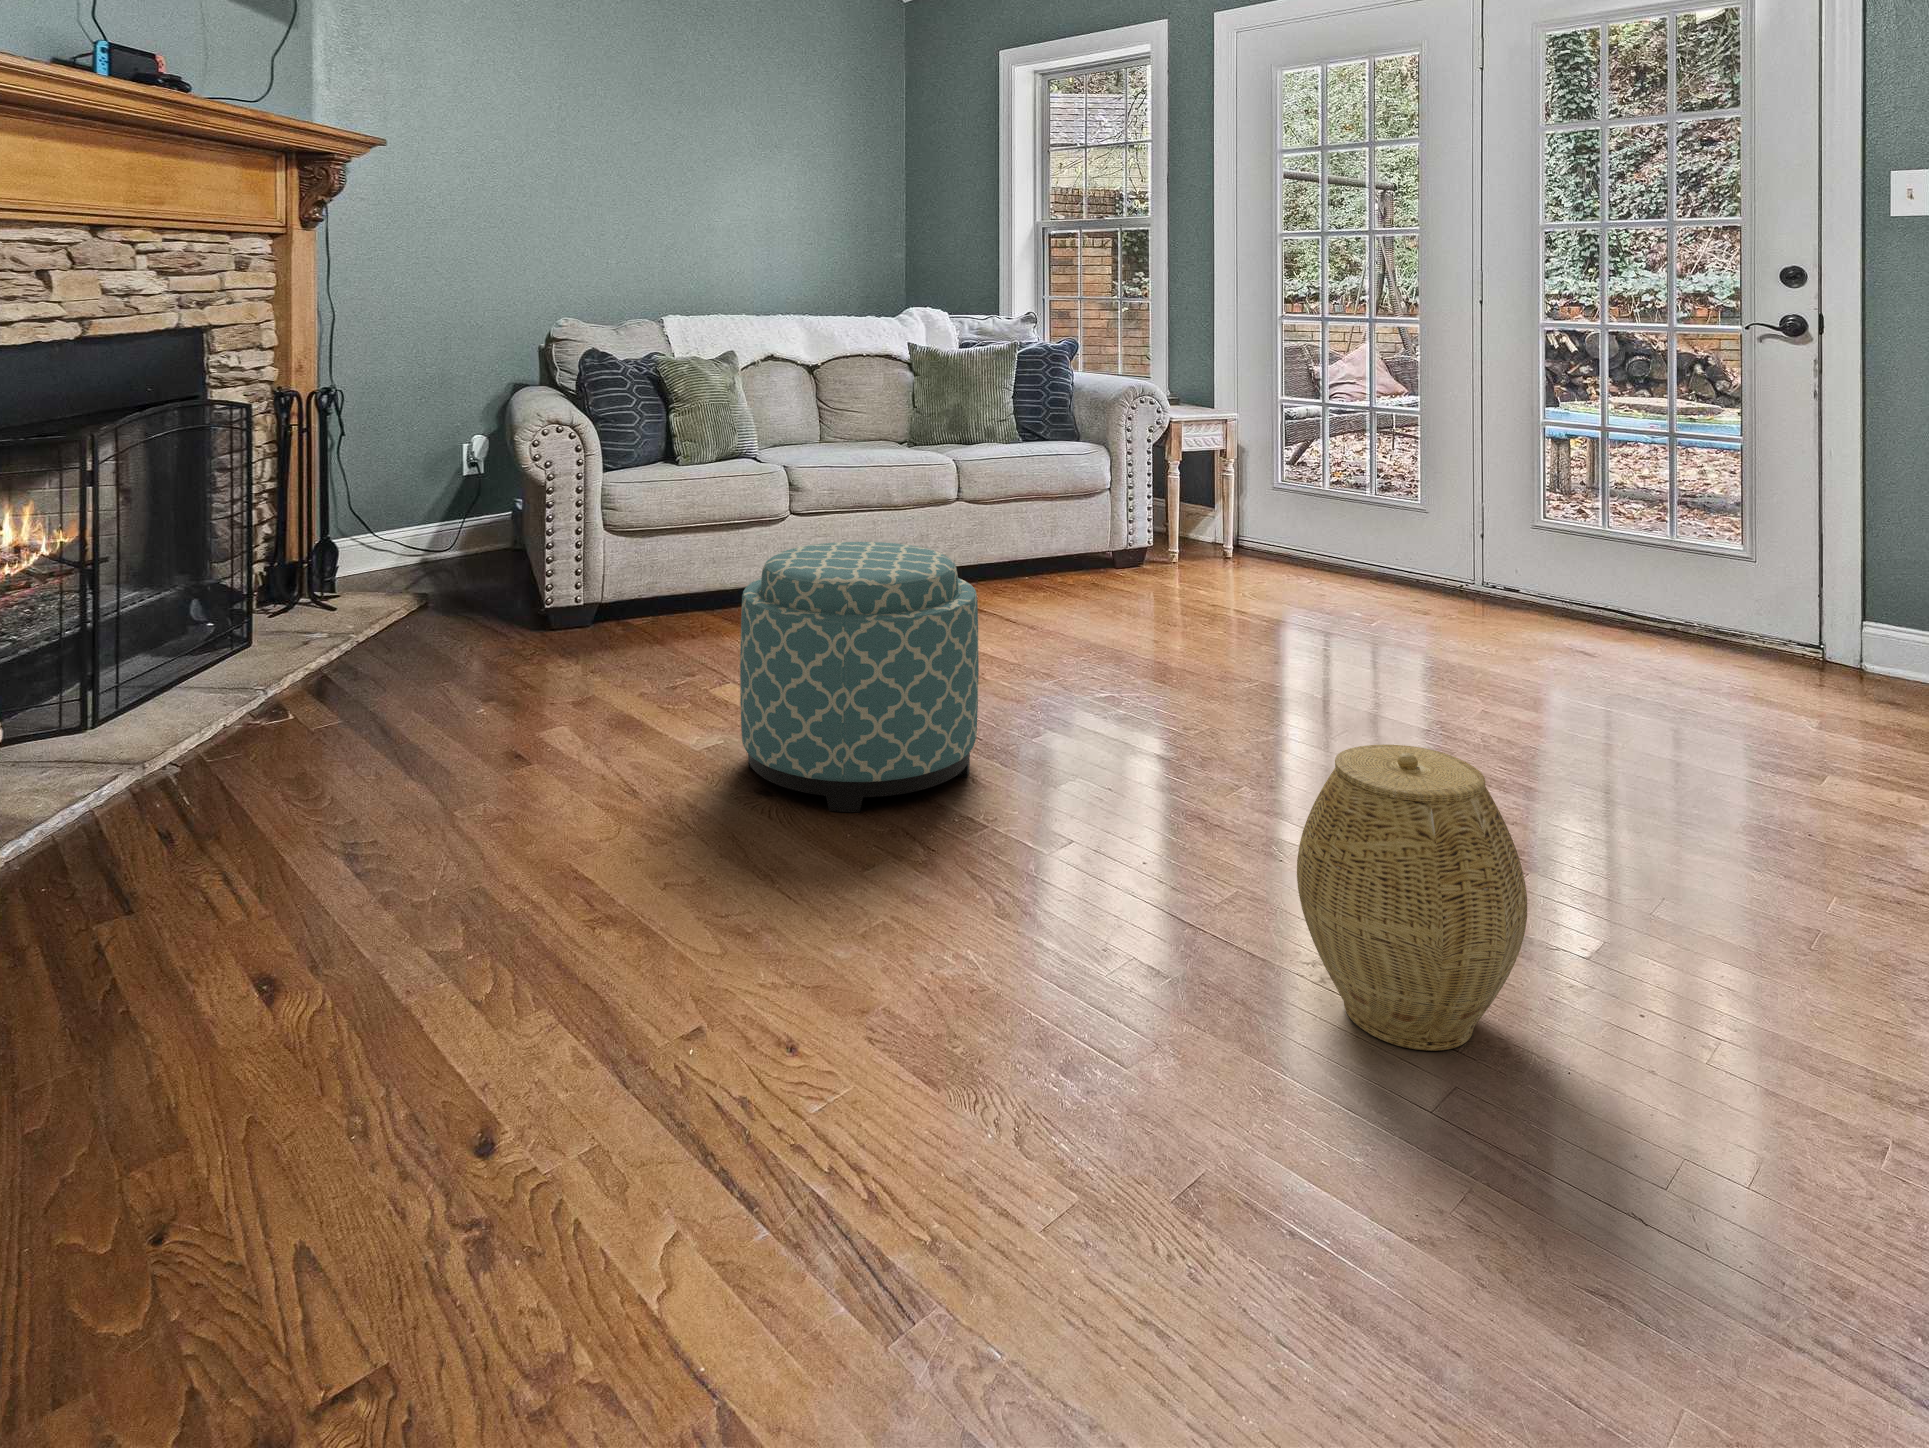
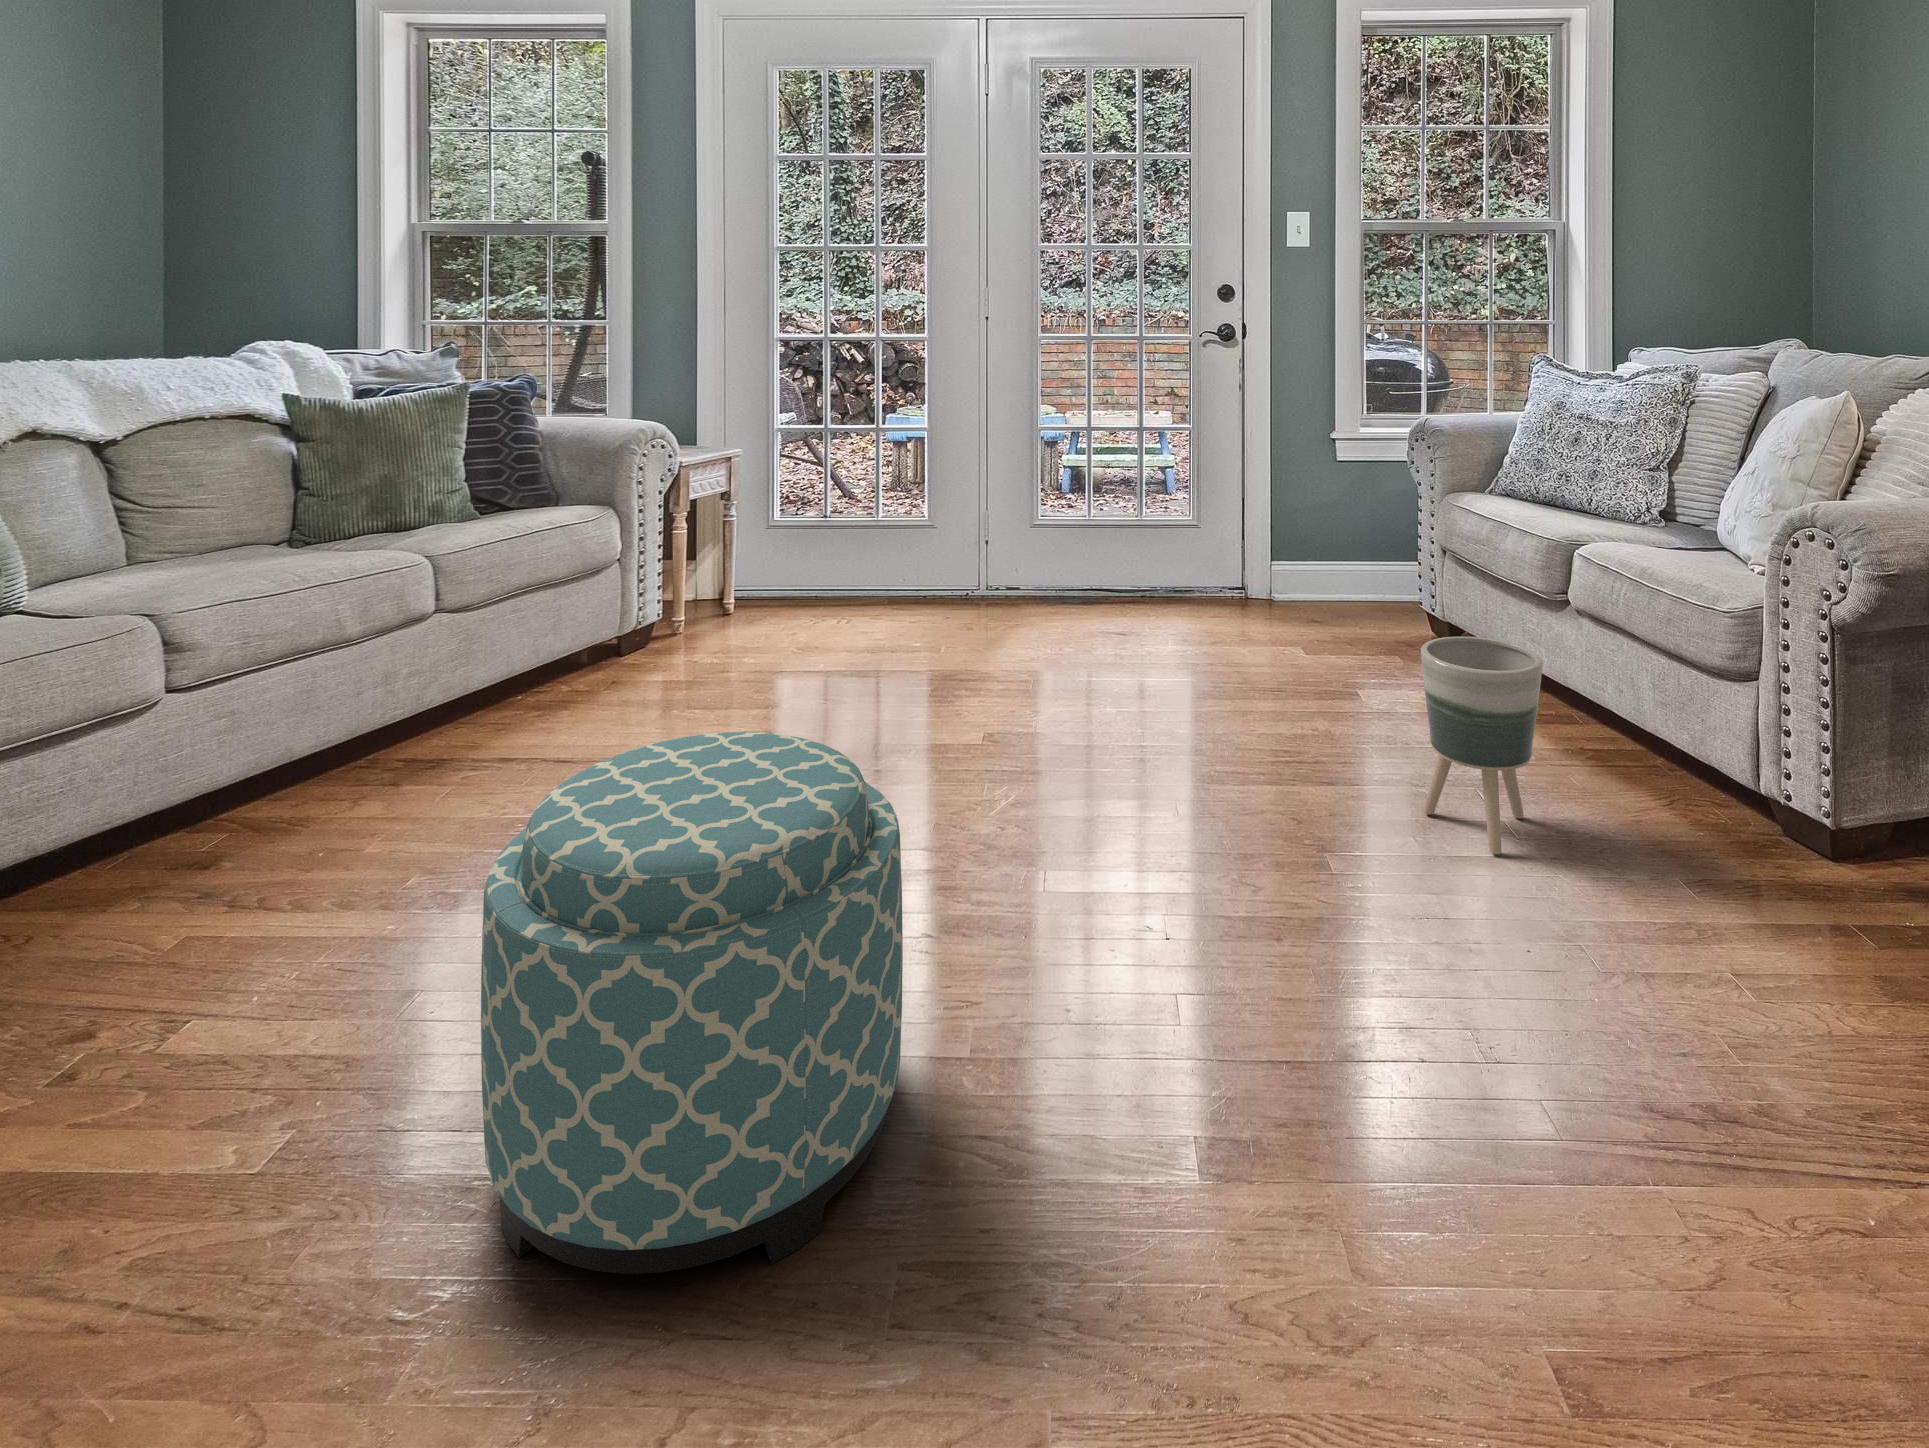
planter: none [1597,648,1747,877] -> present [1421,637,1543,854]
woven basket: present [1297,745,1527,1051] -> none [1543,830,1813,1193]

